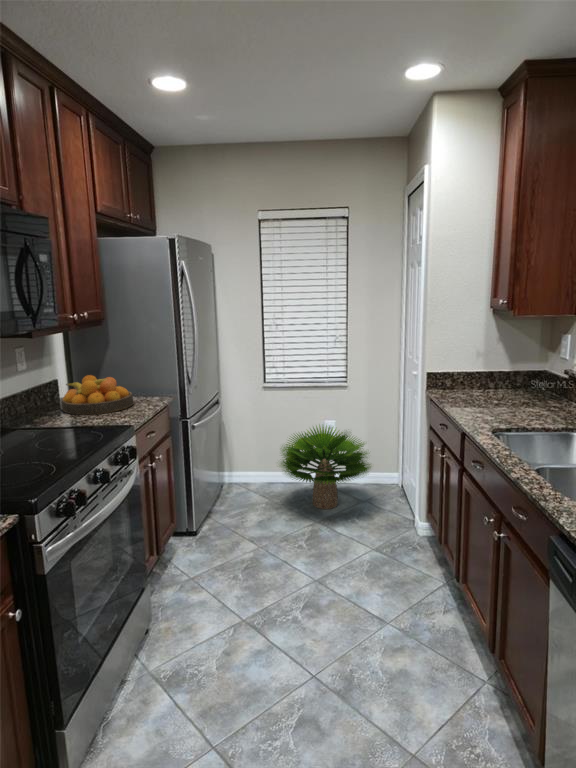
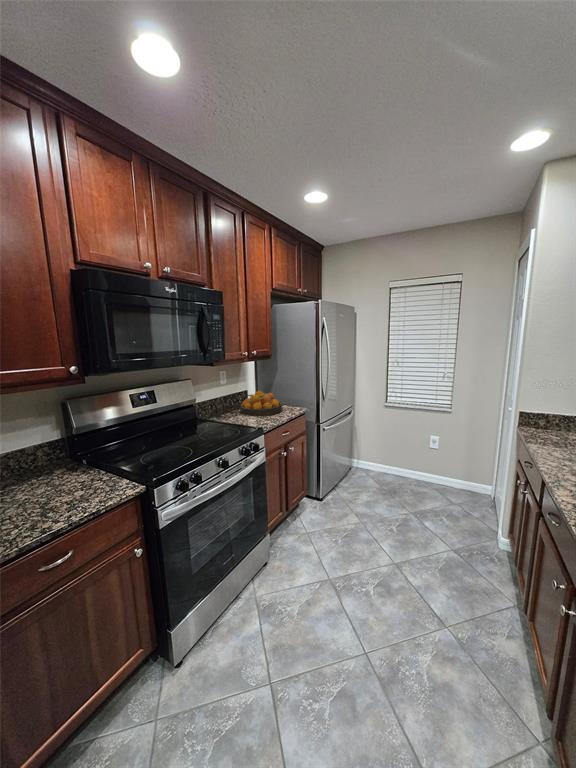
potted plant: present [281,425,371,509] -> none [384,437,466,504]

